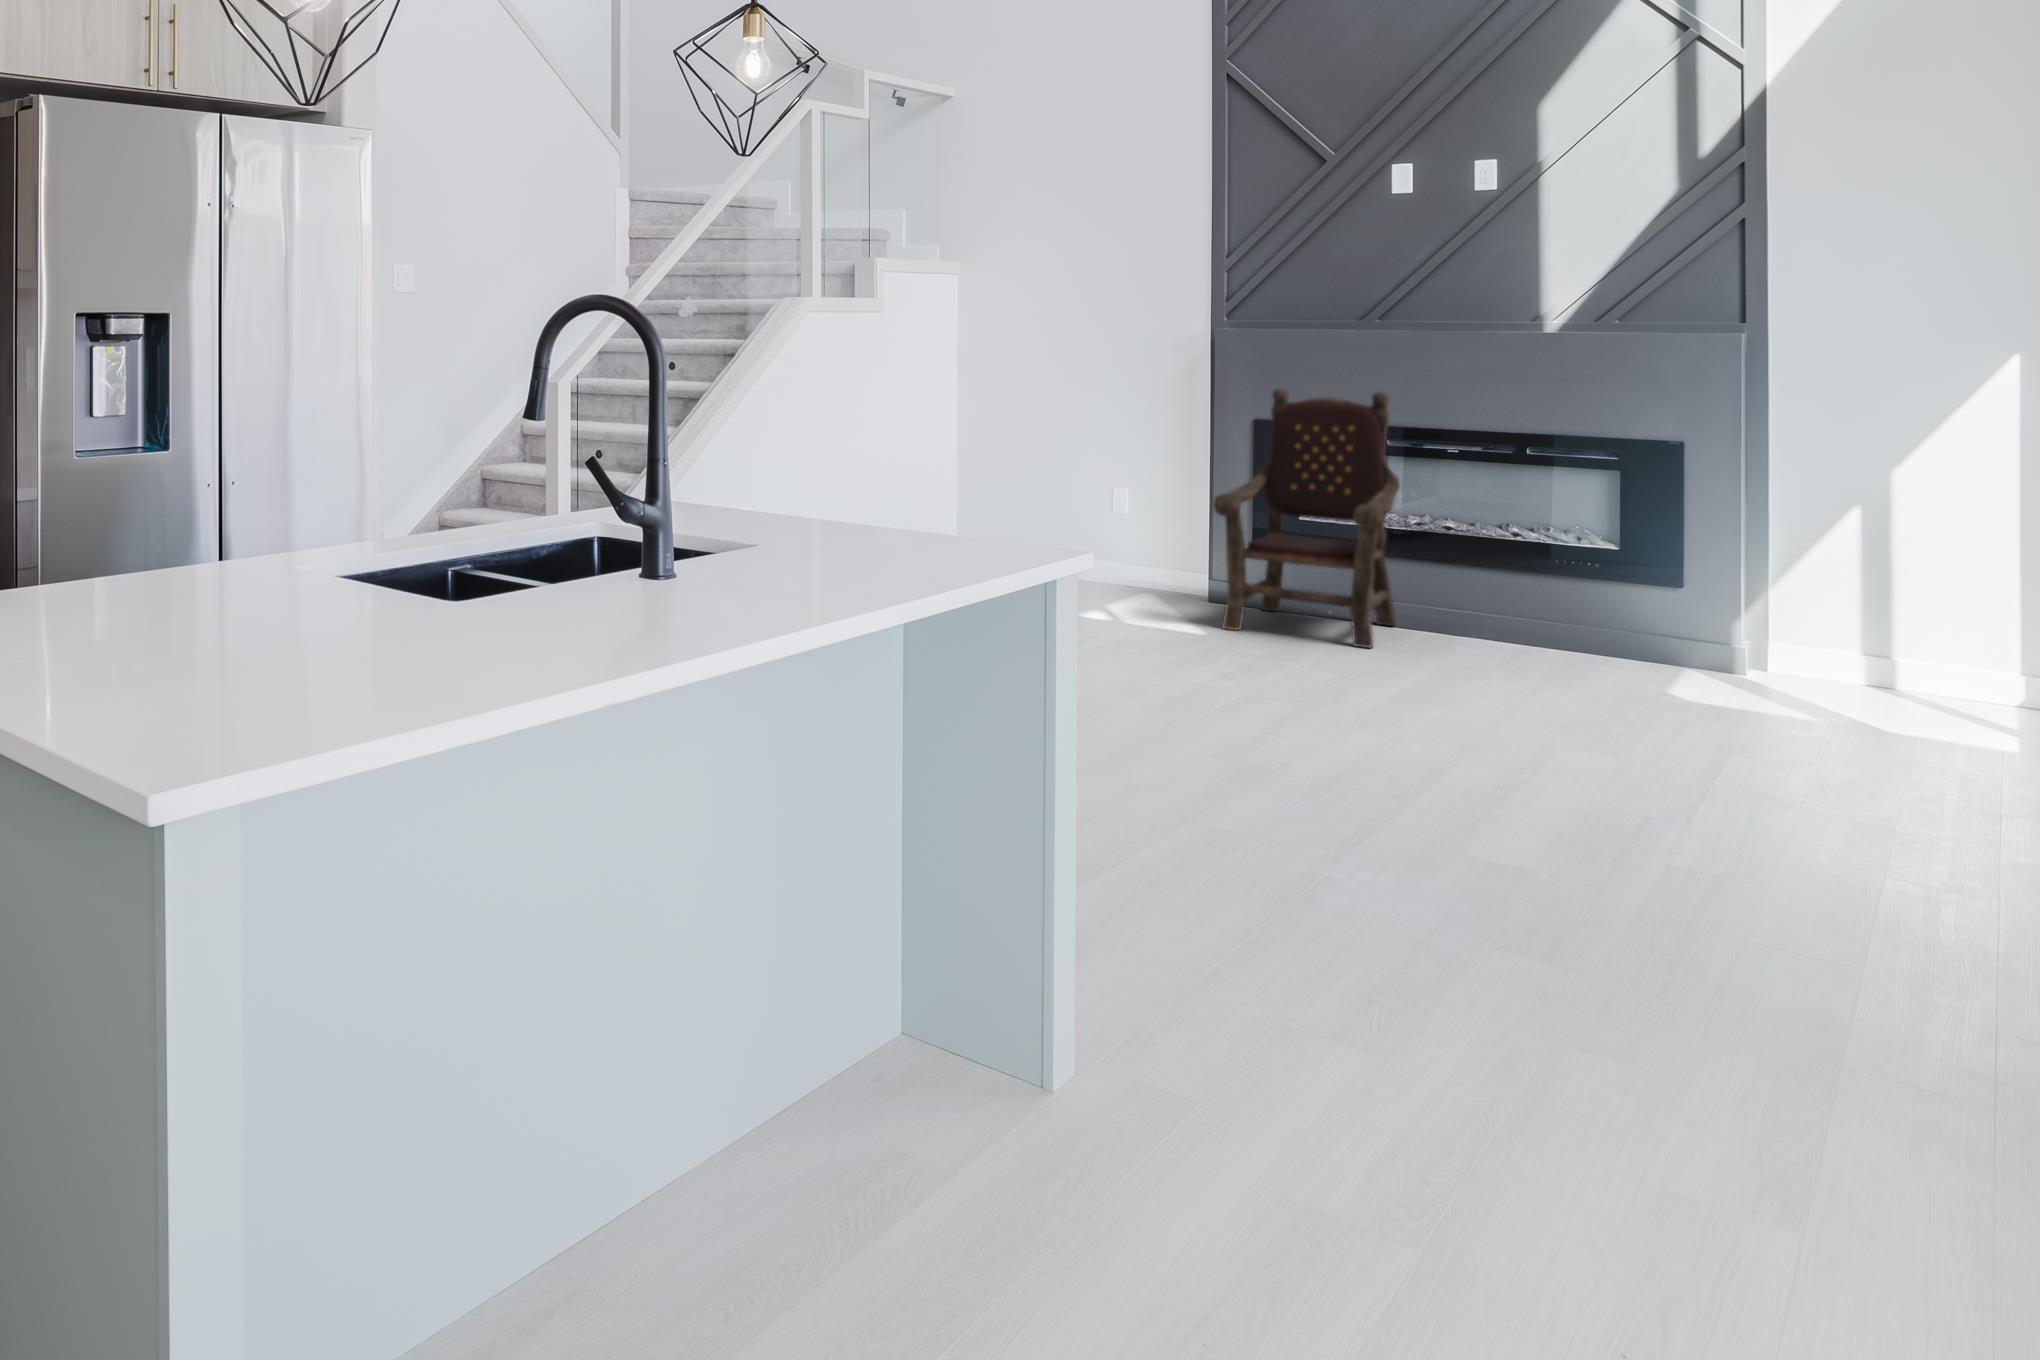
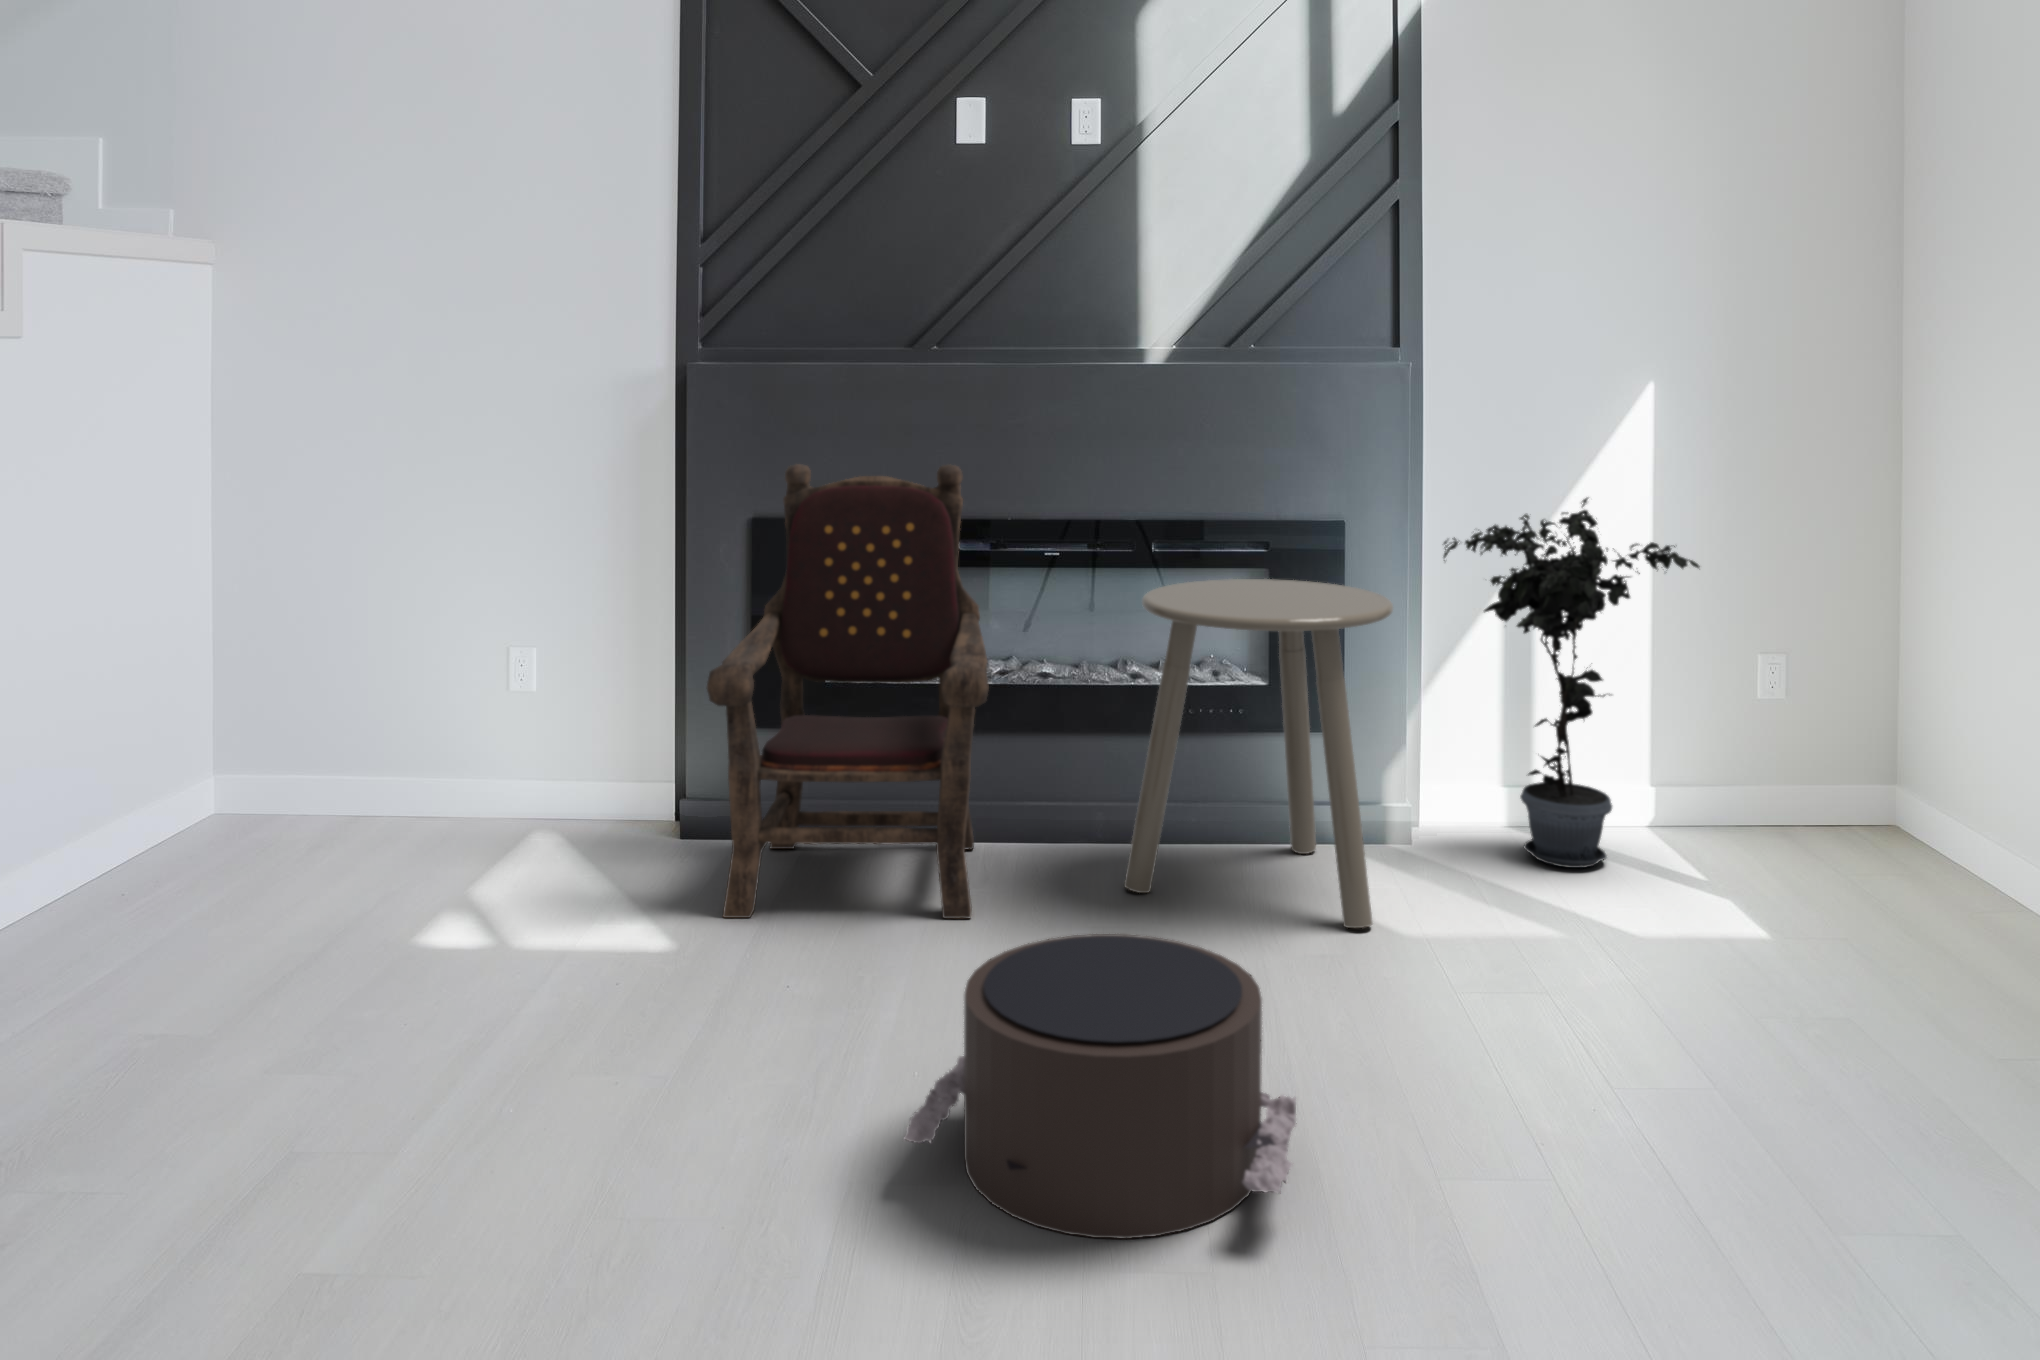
potted plant: none [1762,432,1994,695] -> present [1443,498,1700,868]
side table: none [1484,474,1693,687] -> present [1124,579,1393,928]
pouf: none [1275,624,1494,740] -> present [903,934,1296,1239]

